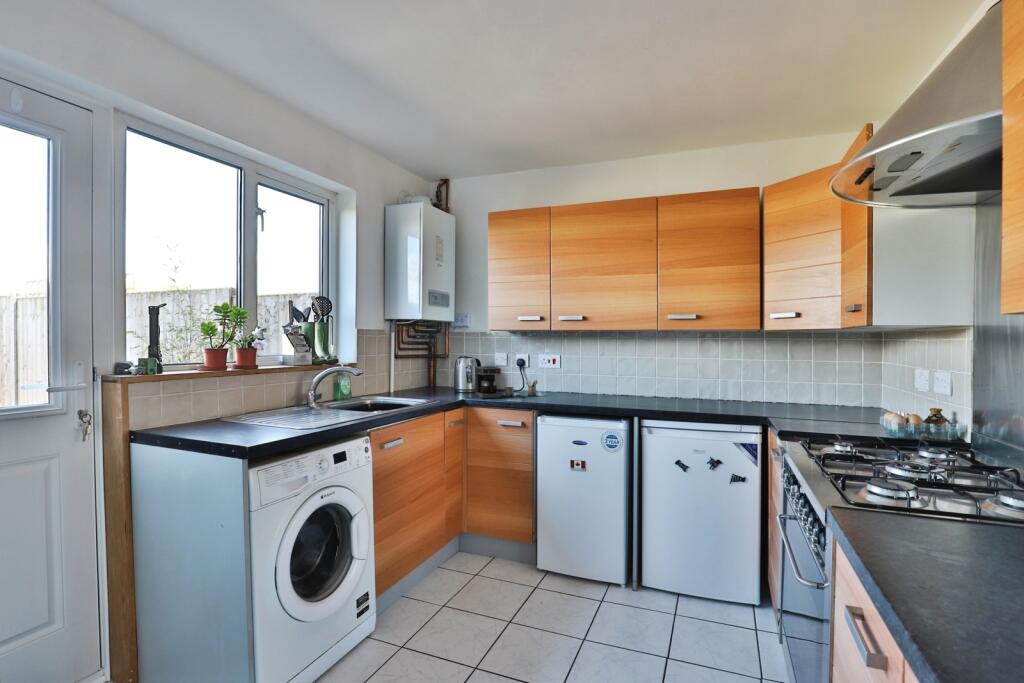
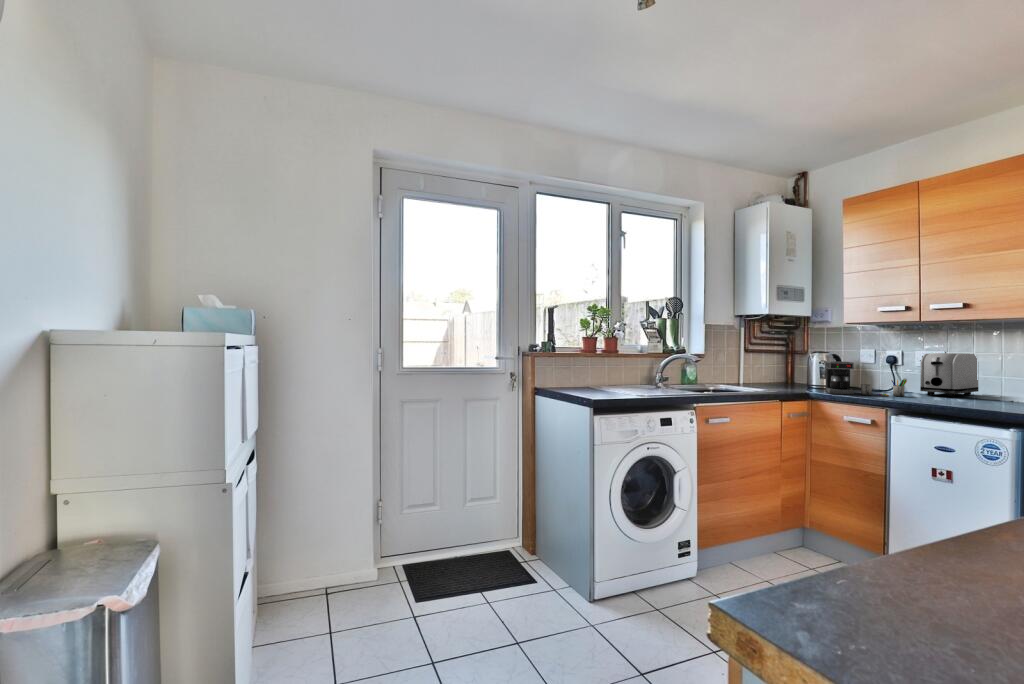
toaster: none [543,356,575,393] -> present [920,353,978,397]

